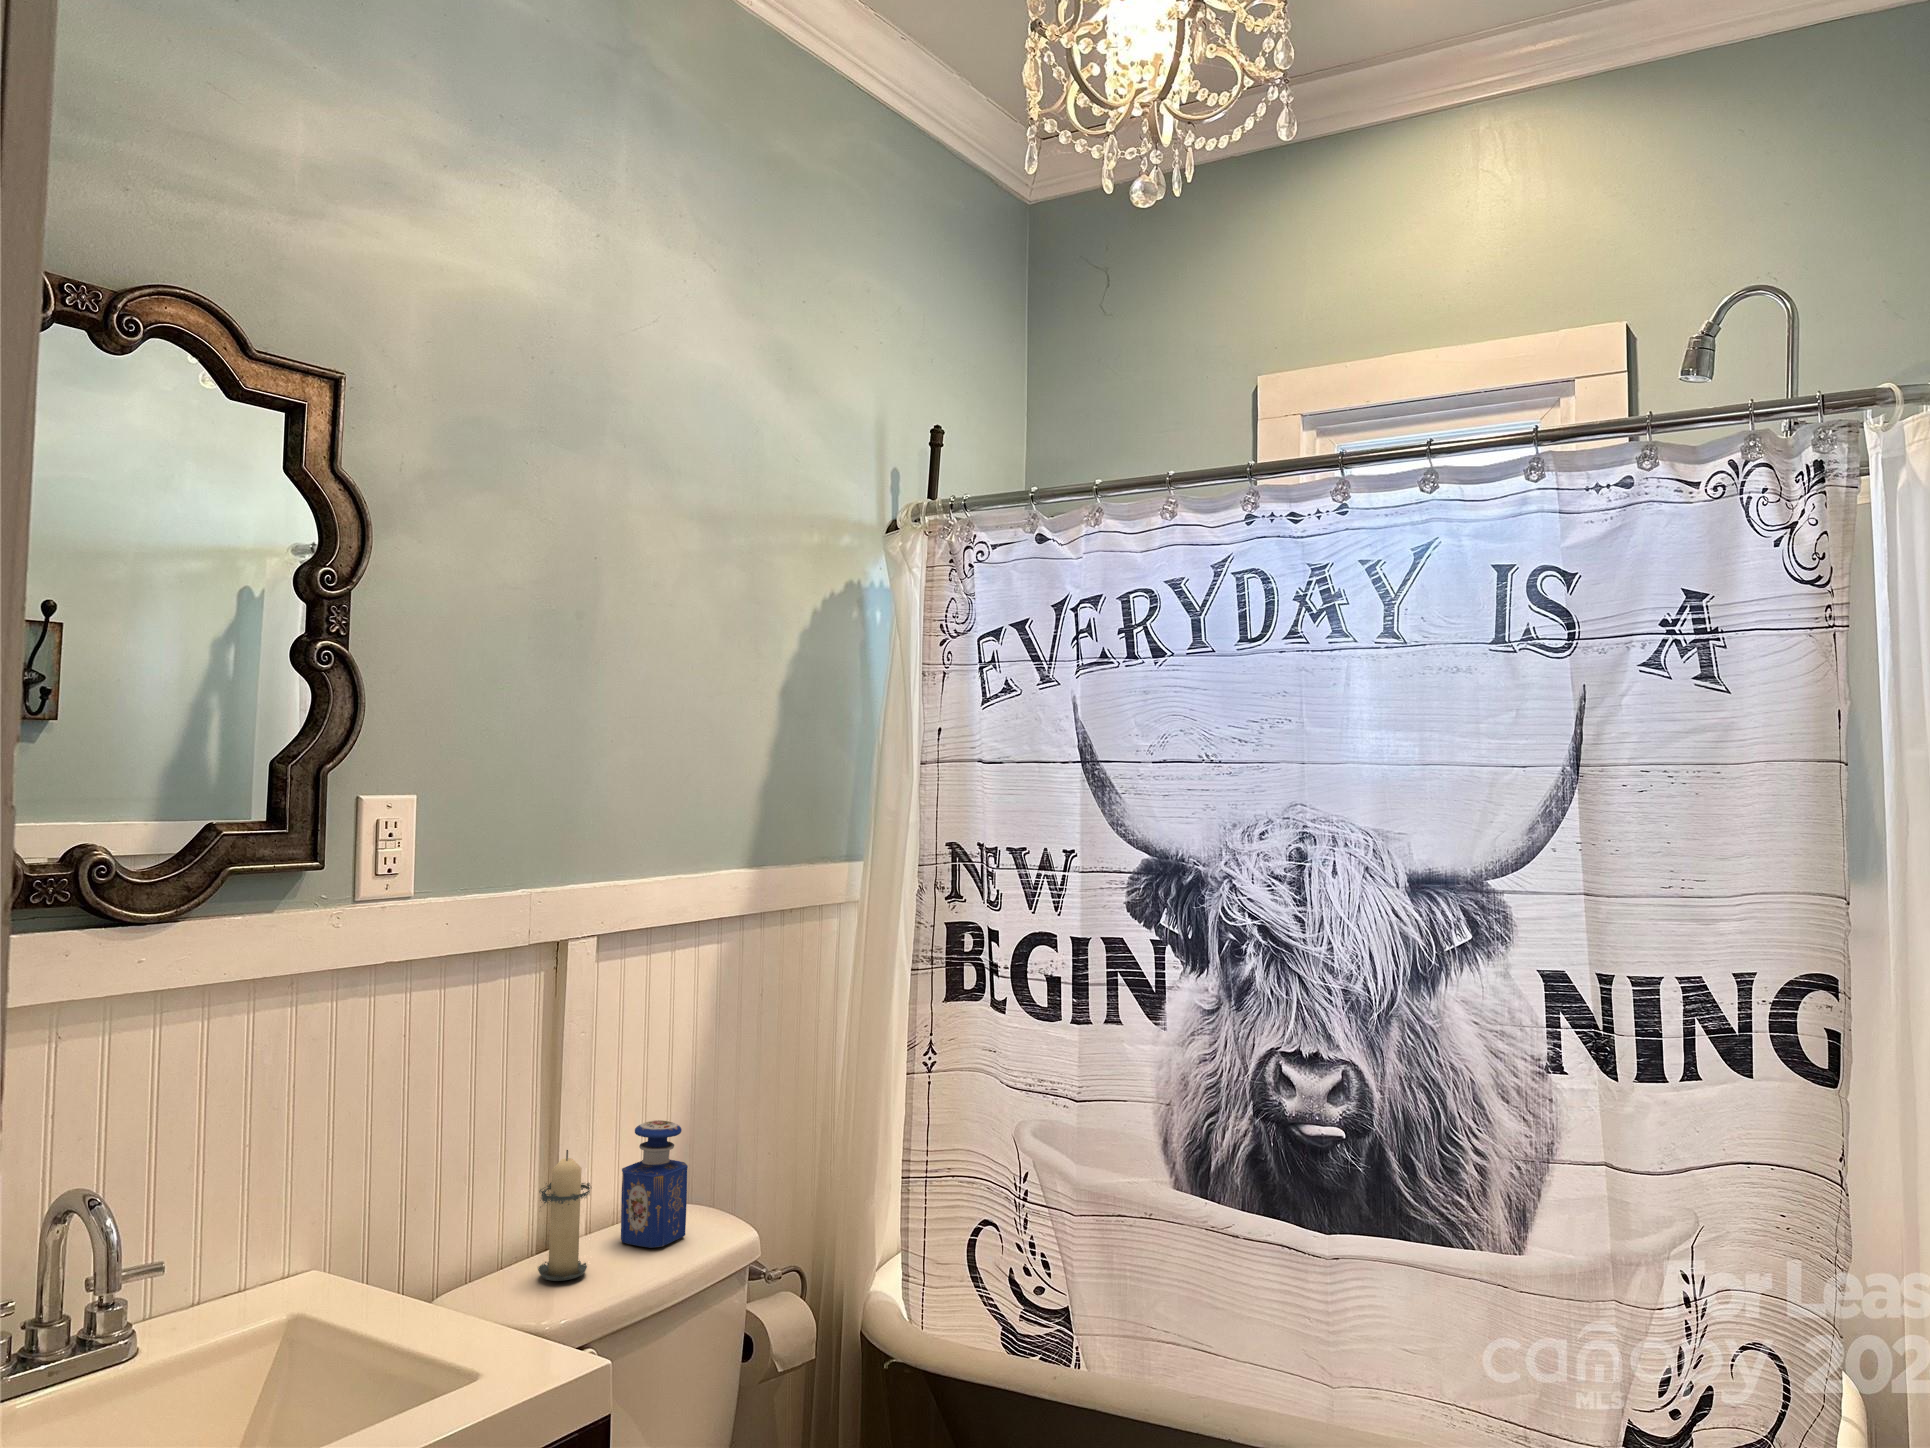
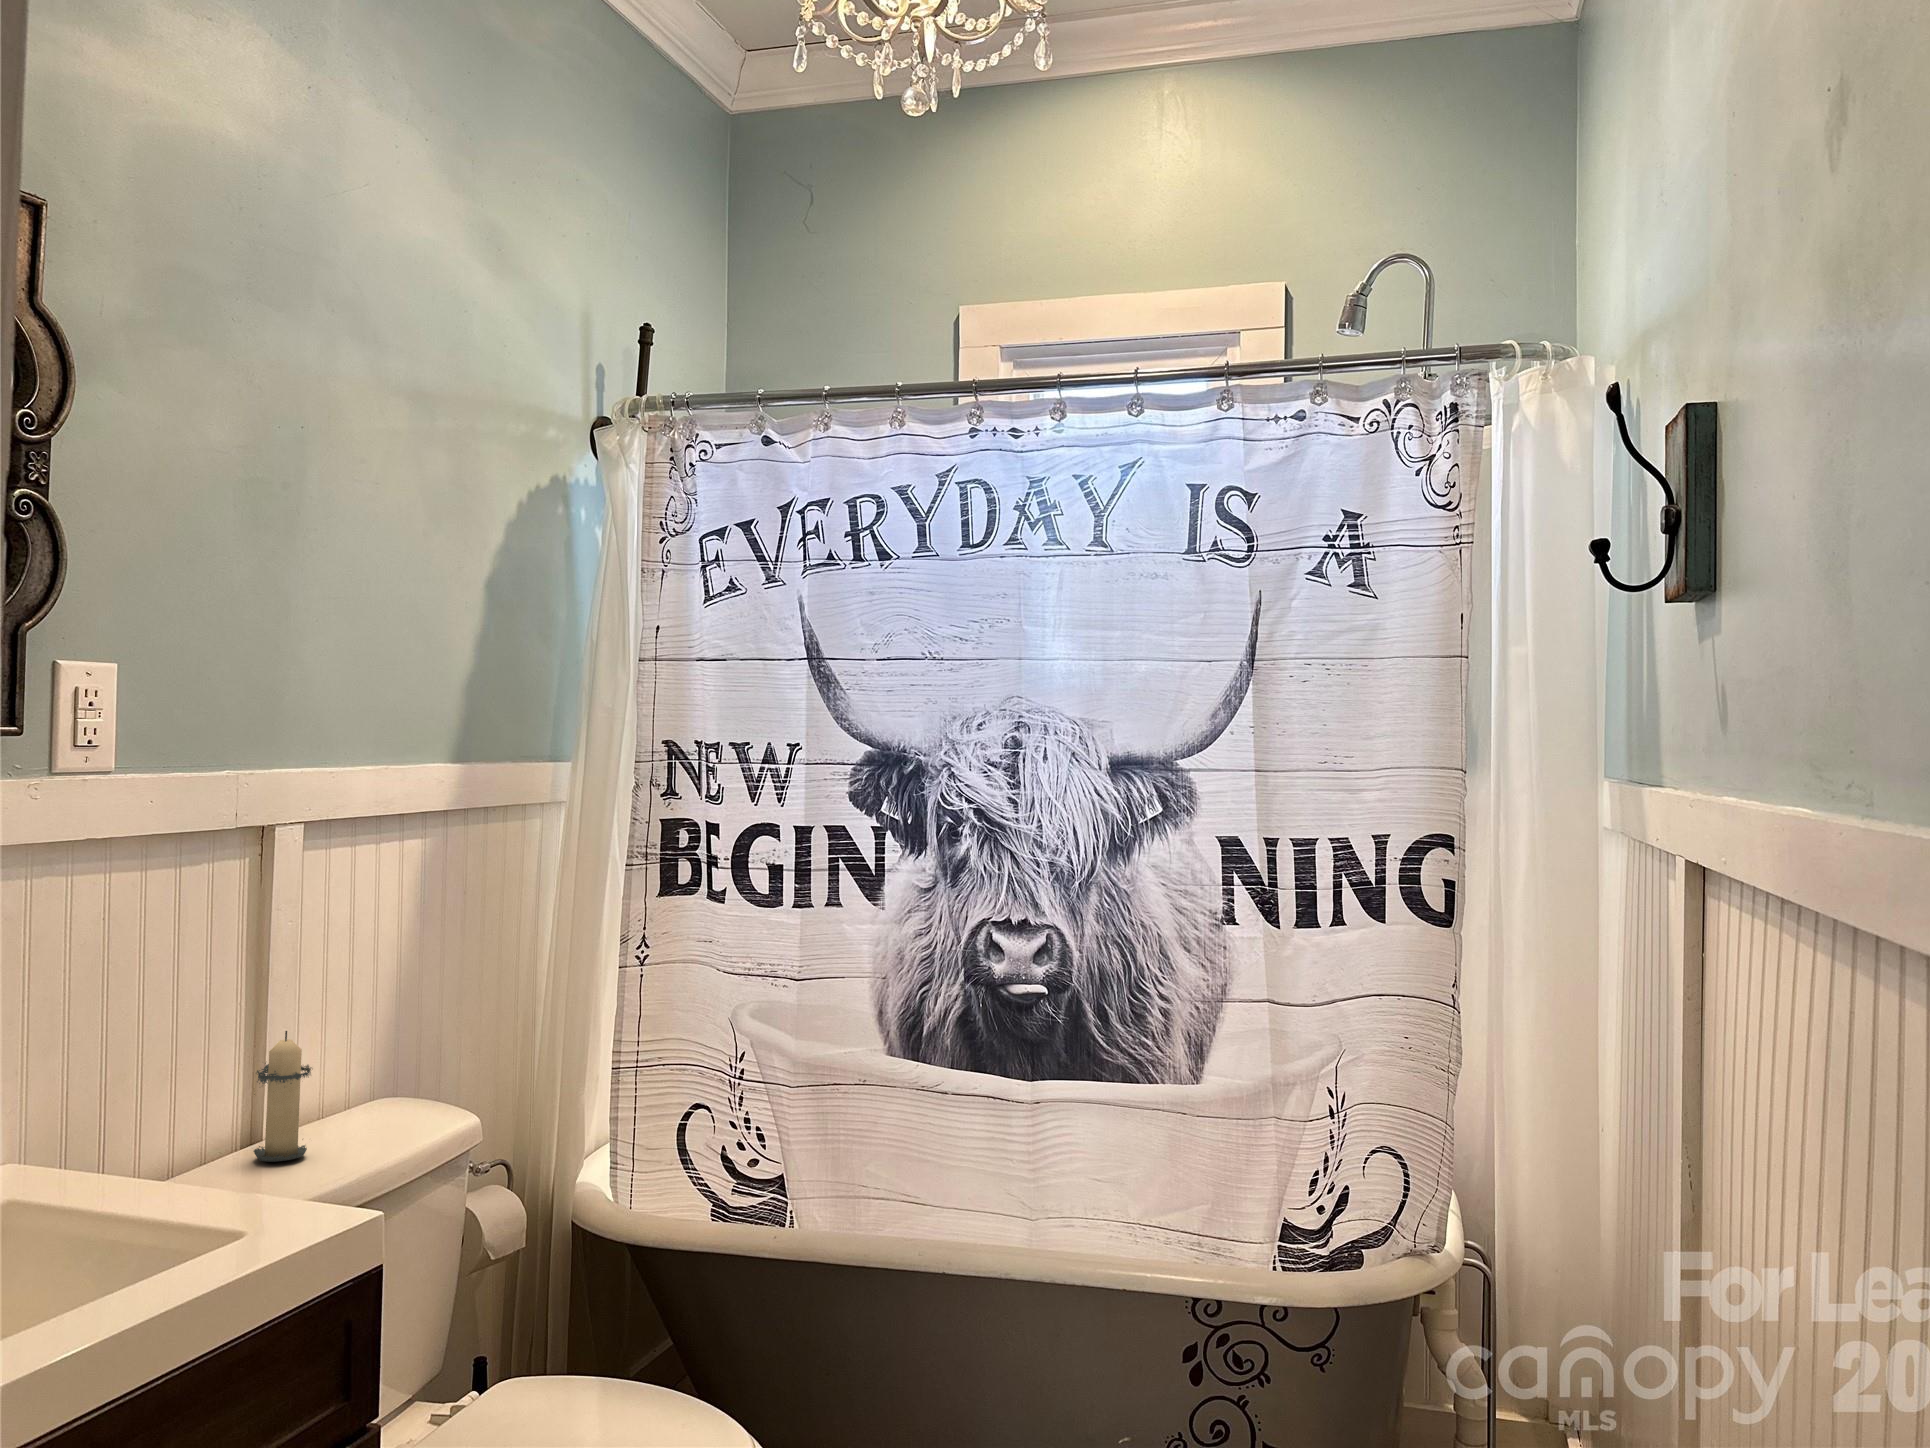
perfume bottle: present [621,1120,688,1248] -> none [332,1008,405,1132]

